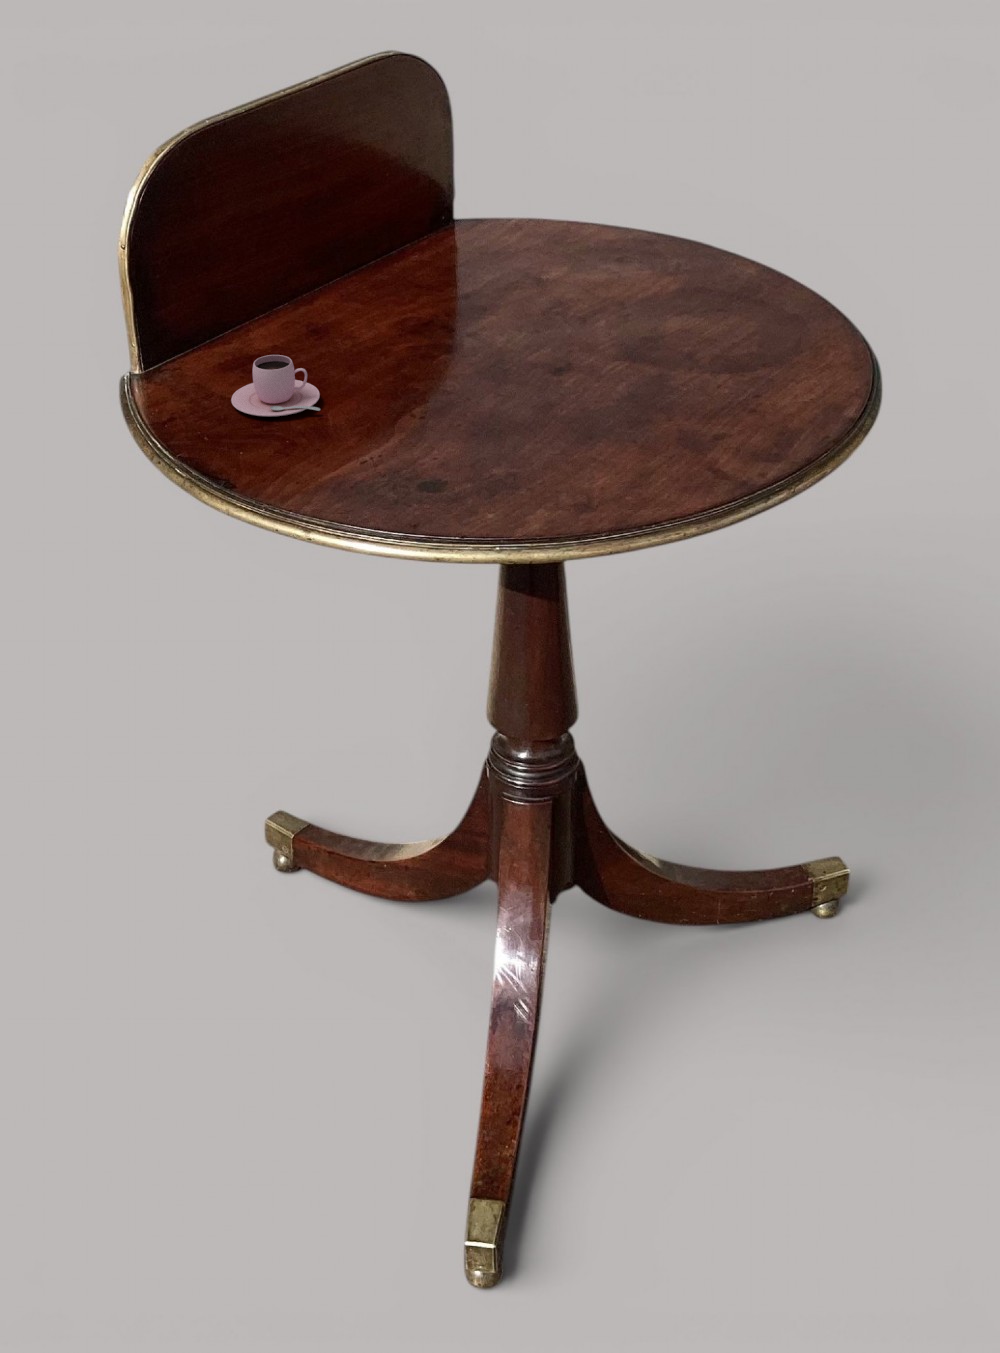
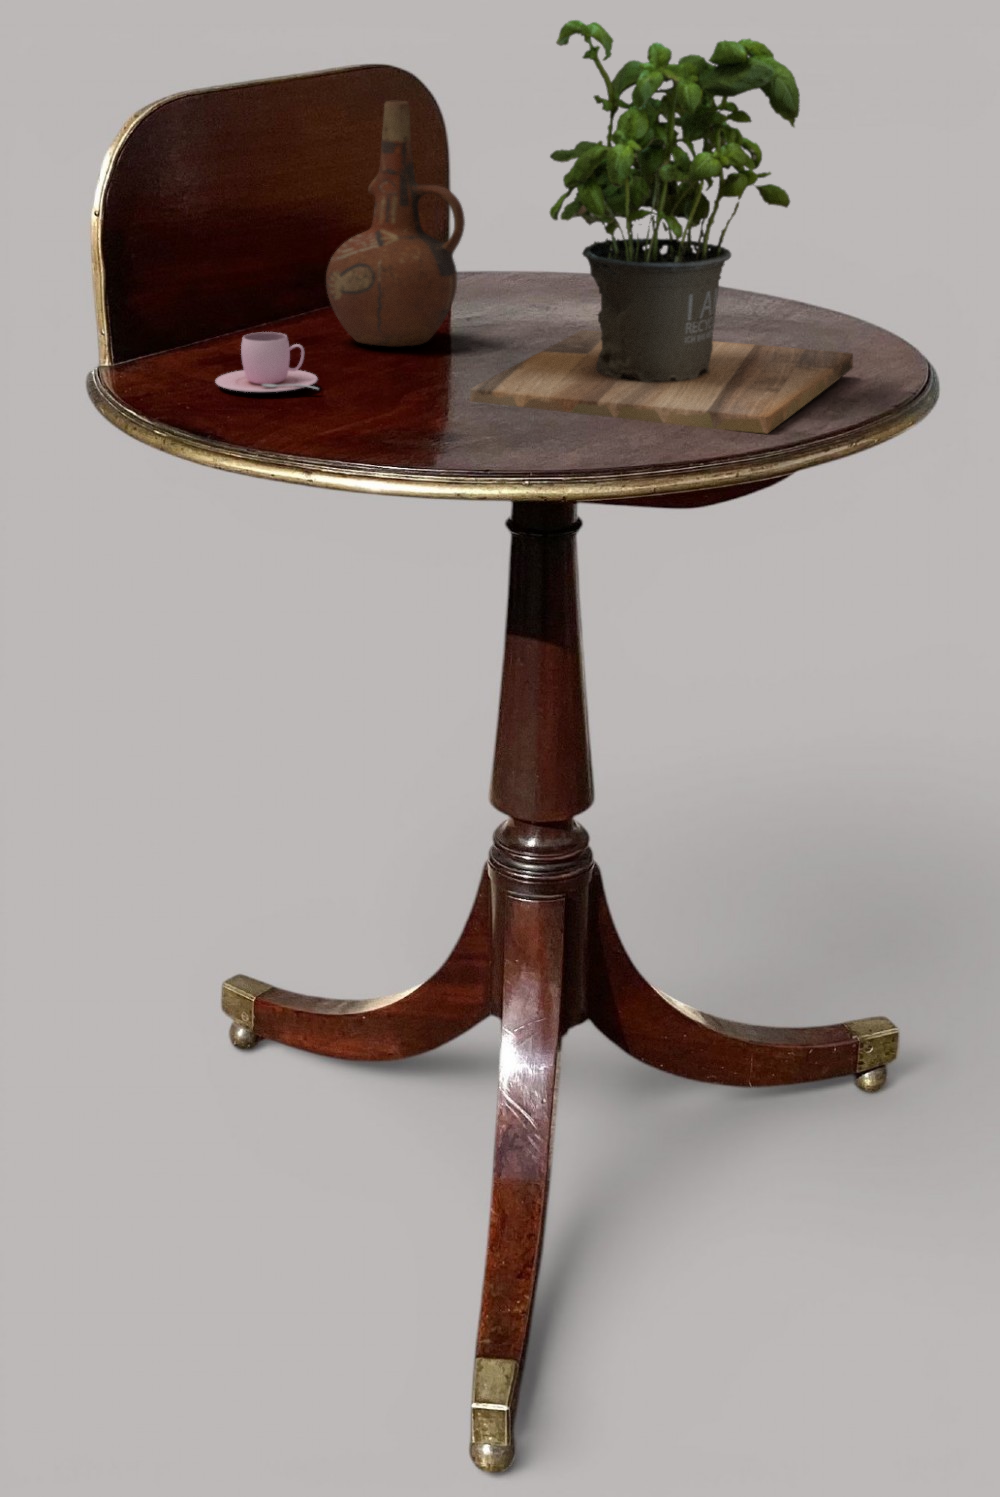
potted plant: none [450,85,793,465] -> present [470,20,853,434]
ceramic pitcher: none [331,116,452,331] -> present [326,101,465,346]

